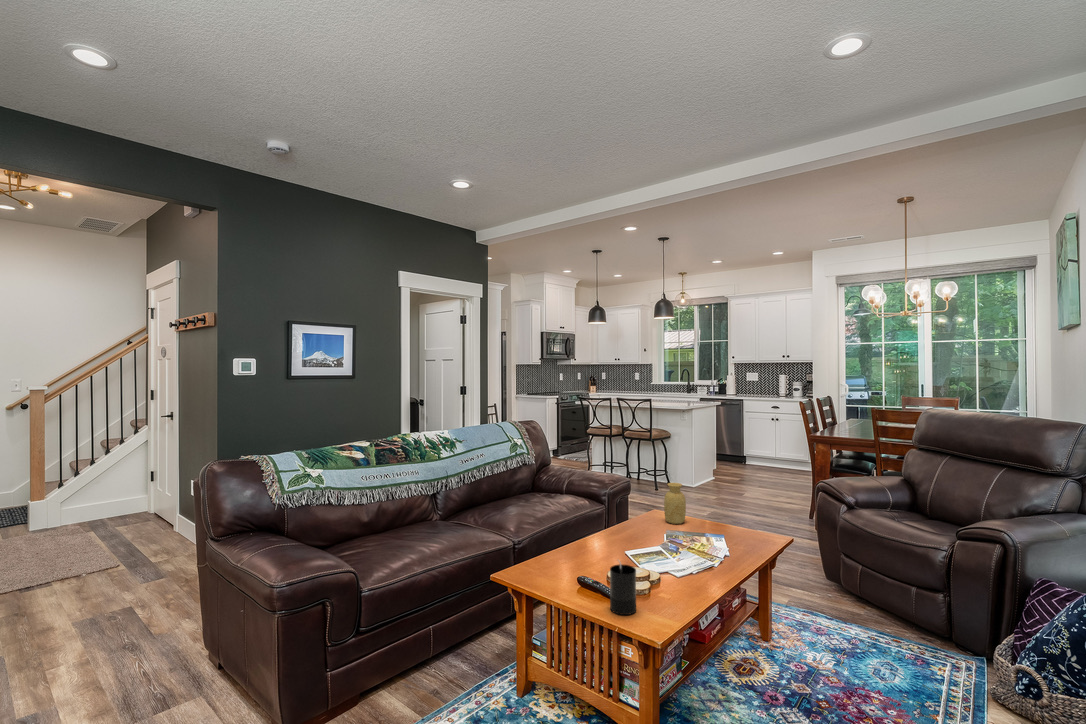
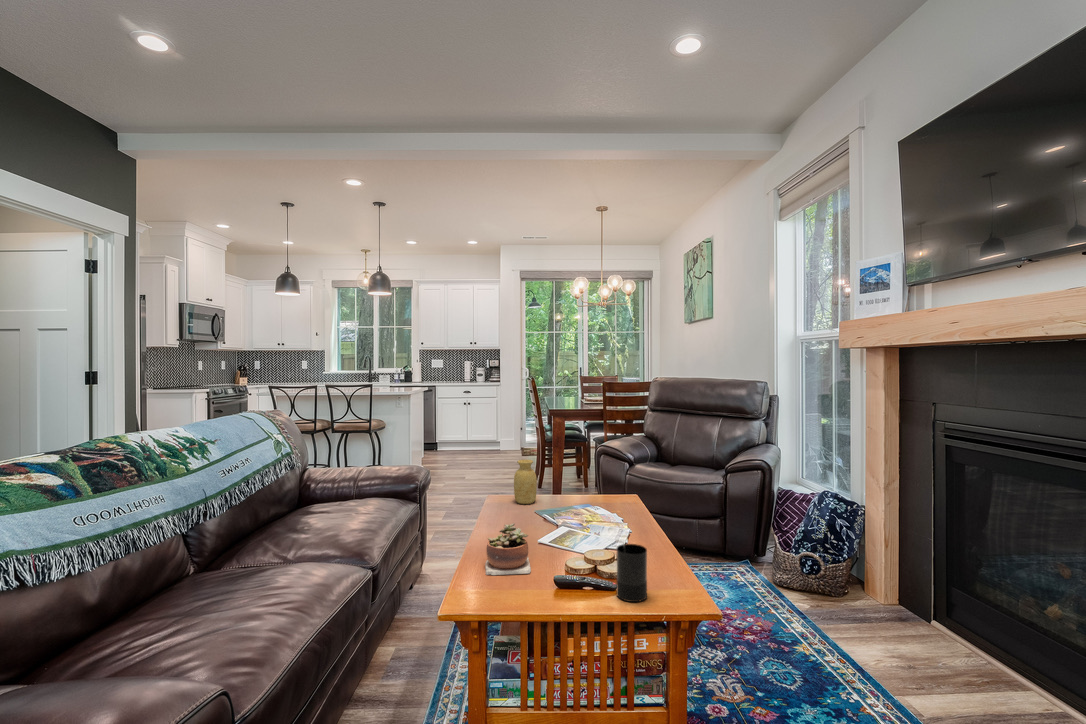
succulent plant: none [552,530,600,572] -> present [485,523,531,575]

